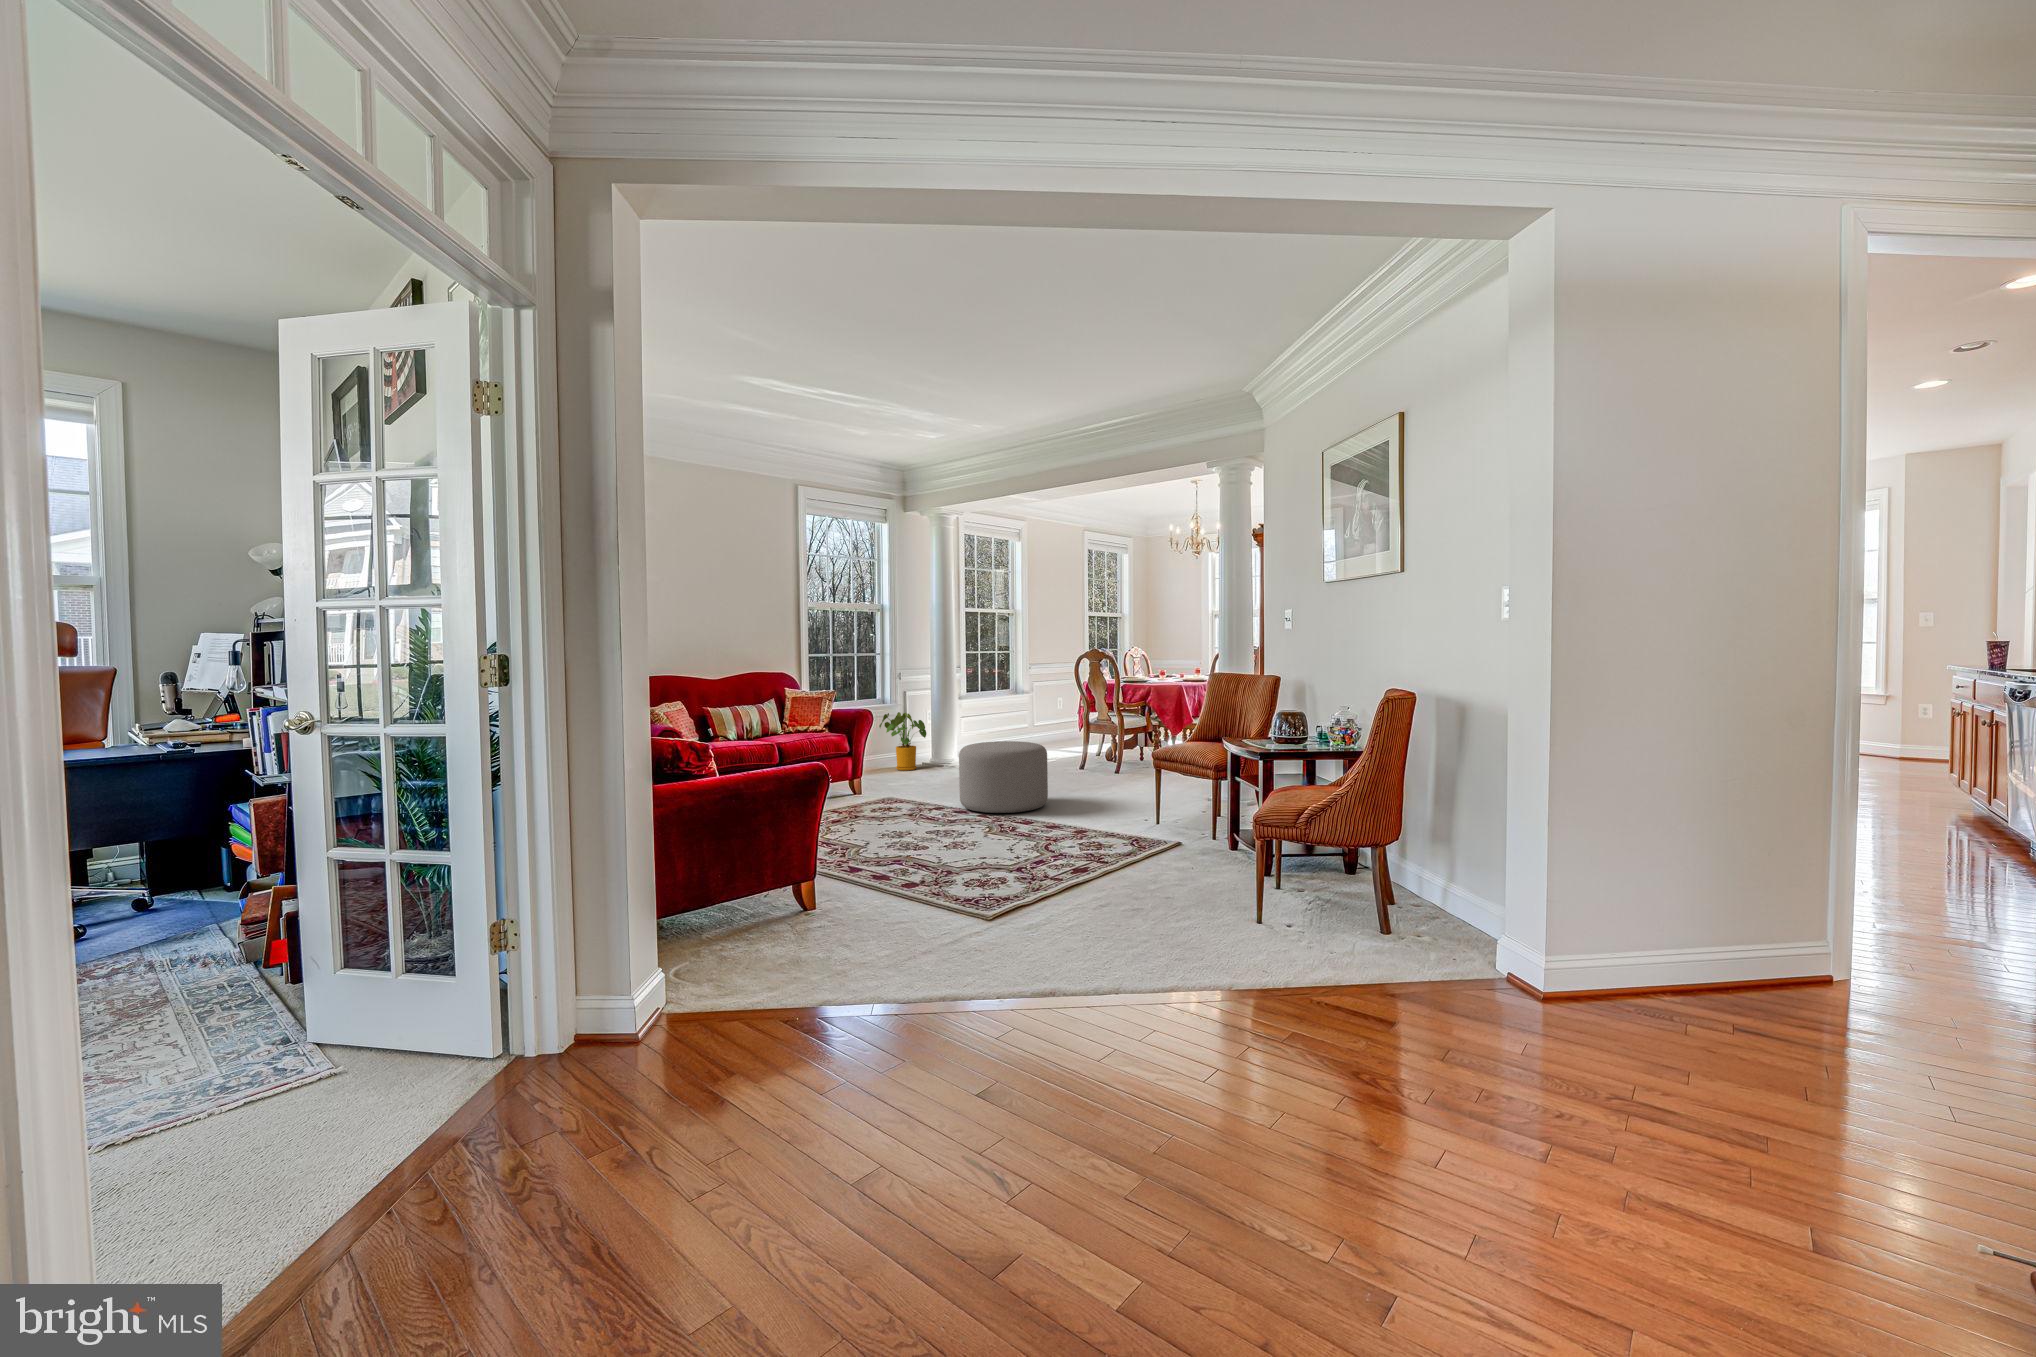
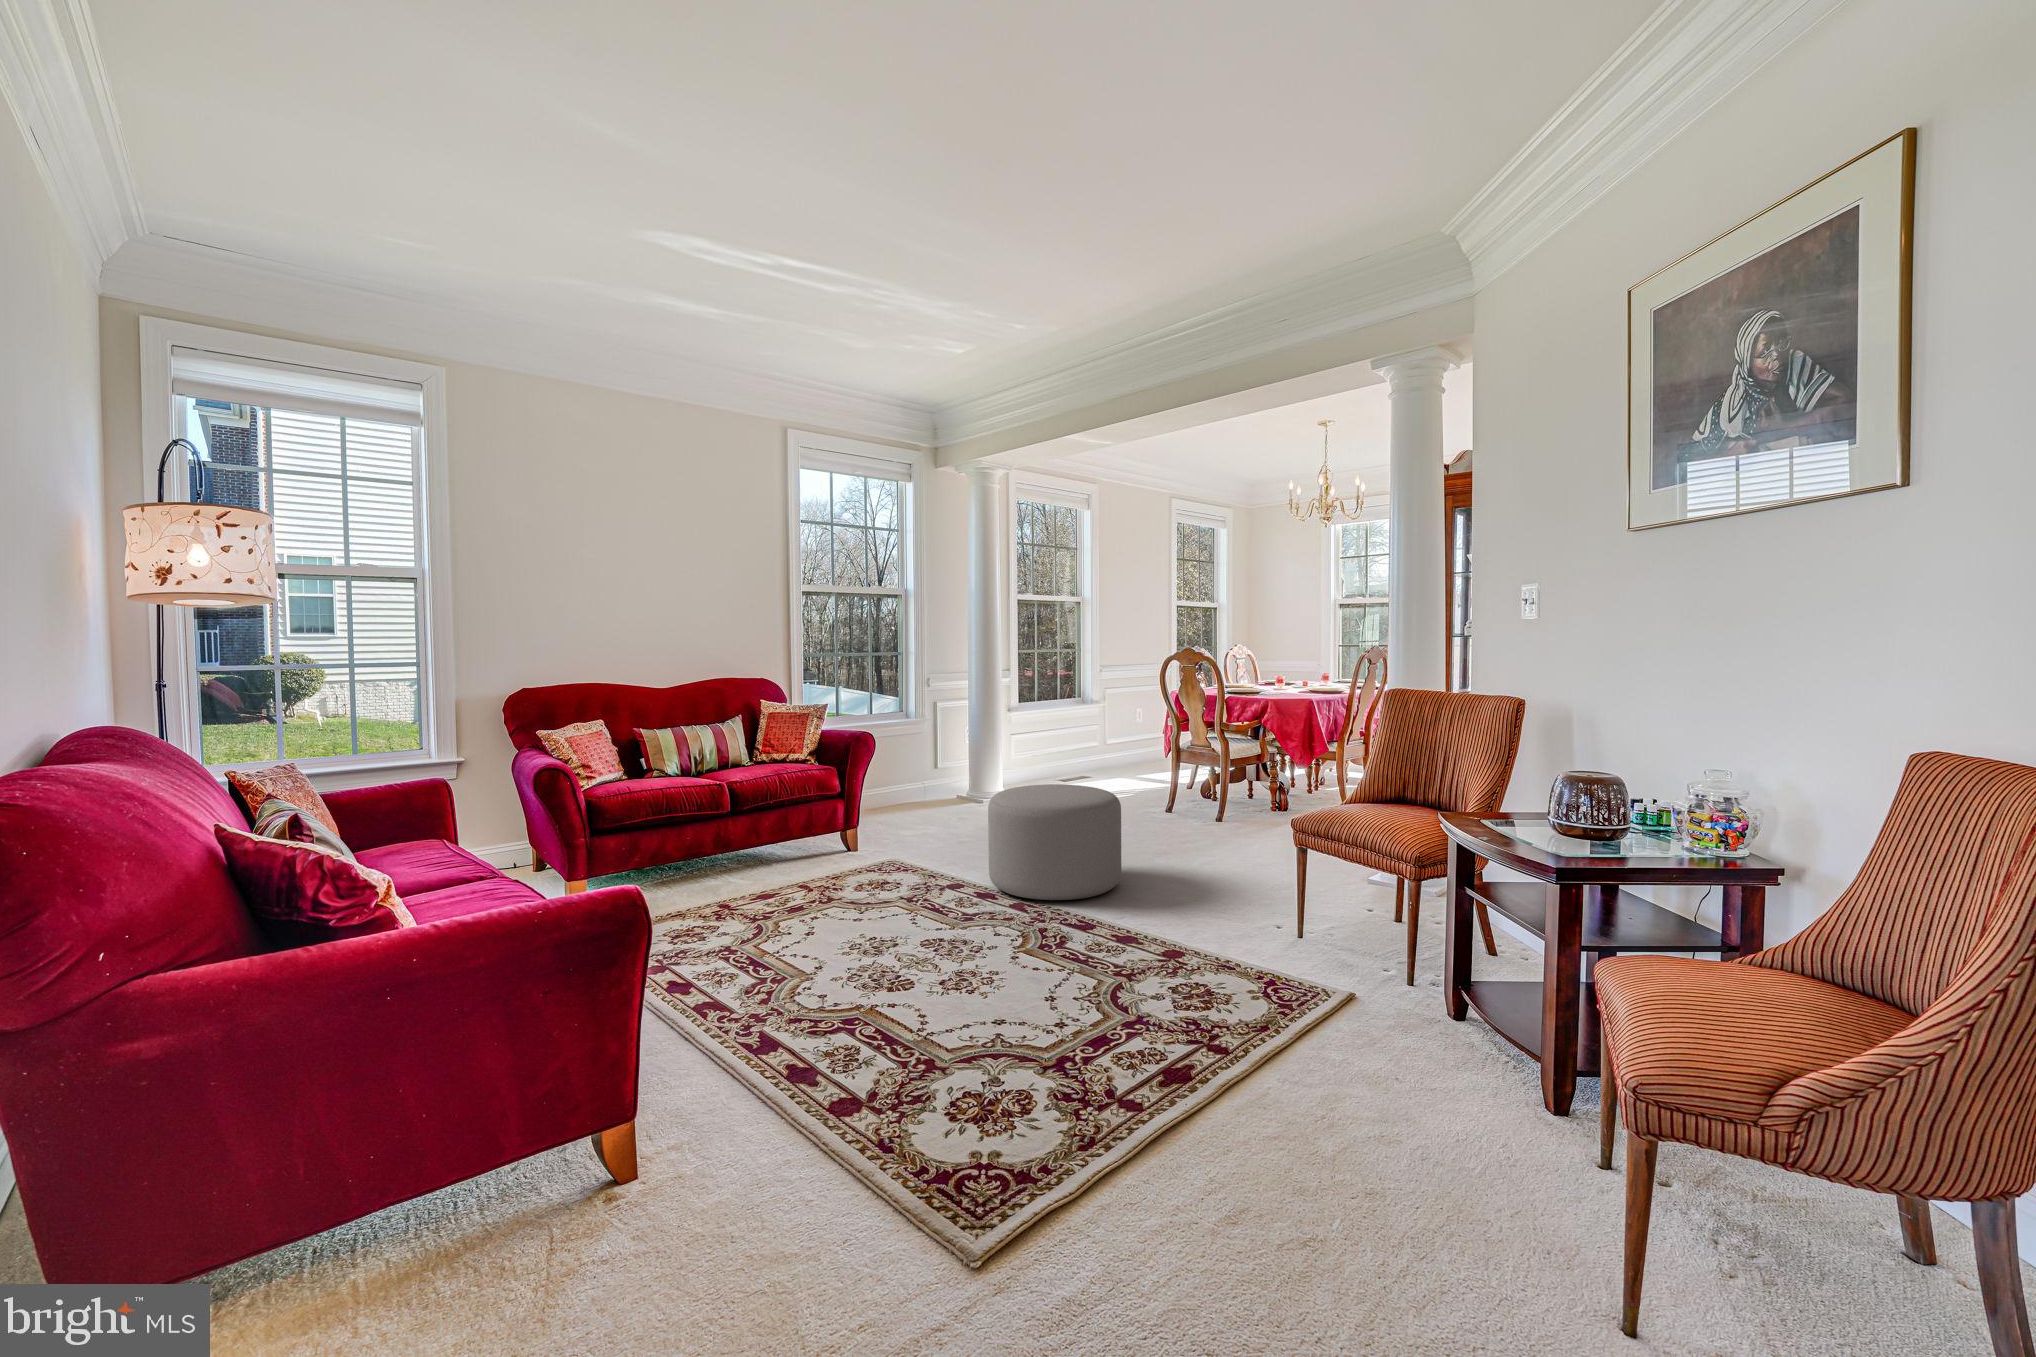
house plant: present [879,712,926,771] -> none [901,729,961,808]

